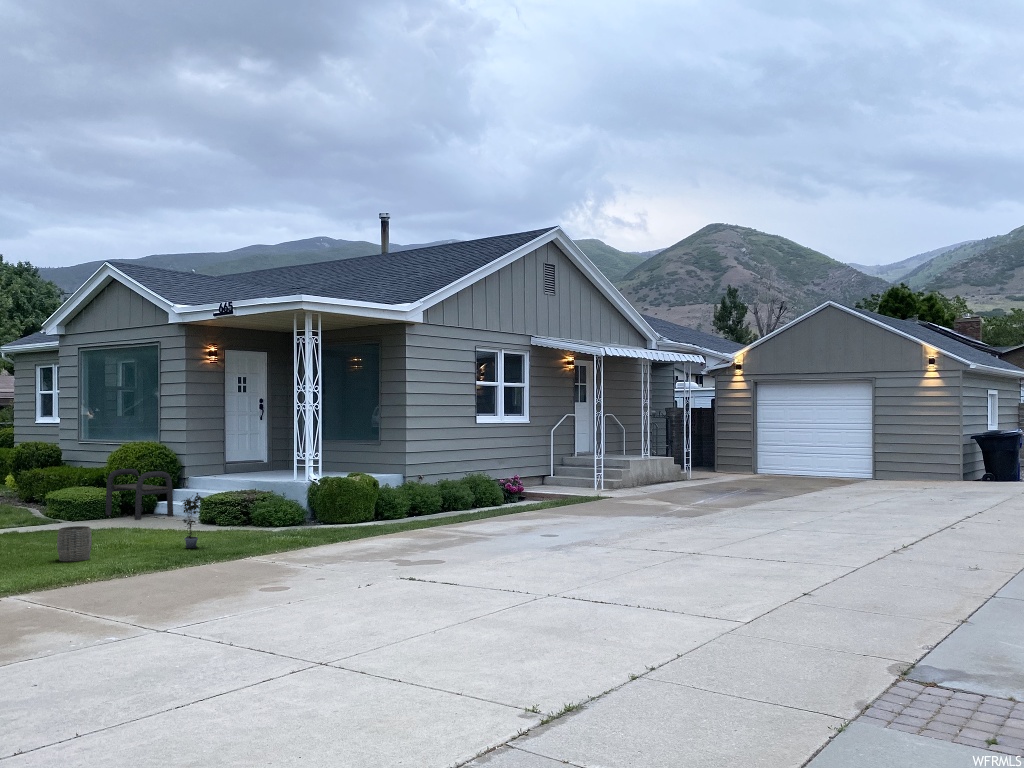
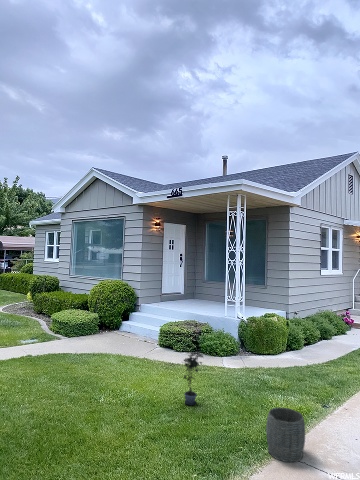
bench: present [106,469,173,520] -> none [90,300,136,340]
woven basket: present [57,526,92,562] -> present [266,407,305,462]

